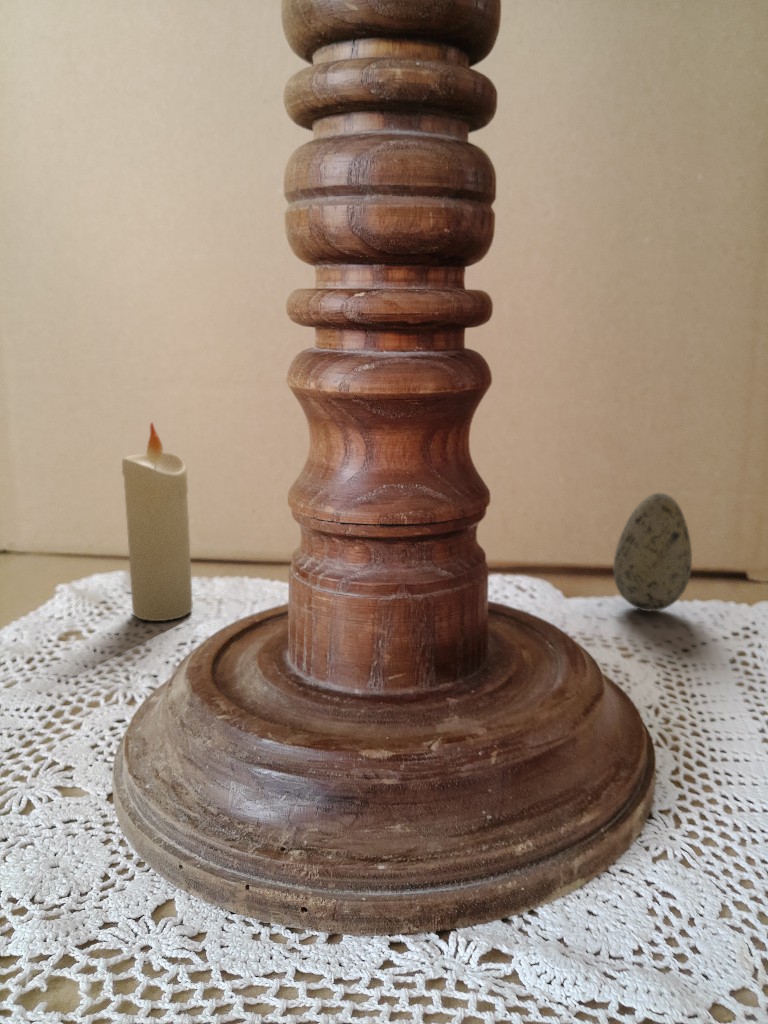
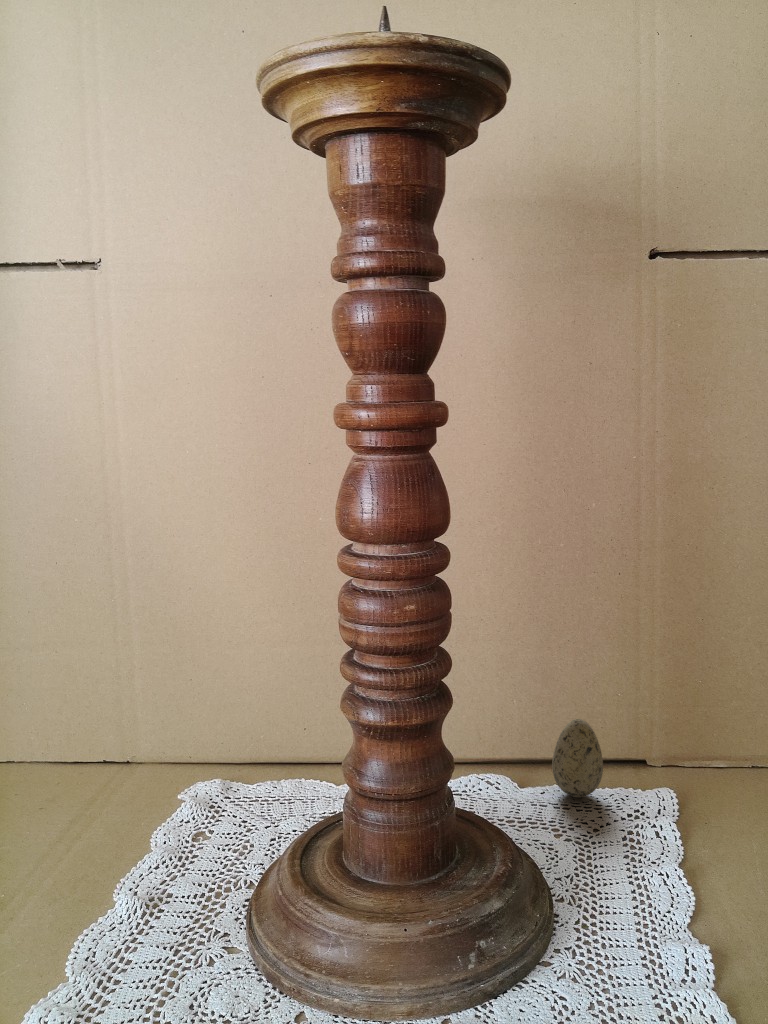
candle: present [122,423,193,621] -> none [226,689,272,820]

